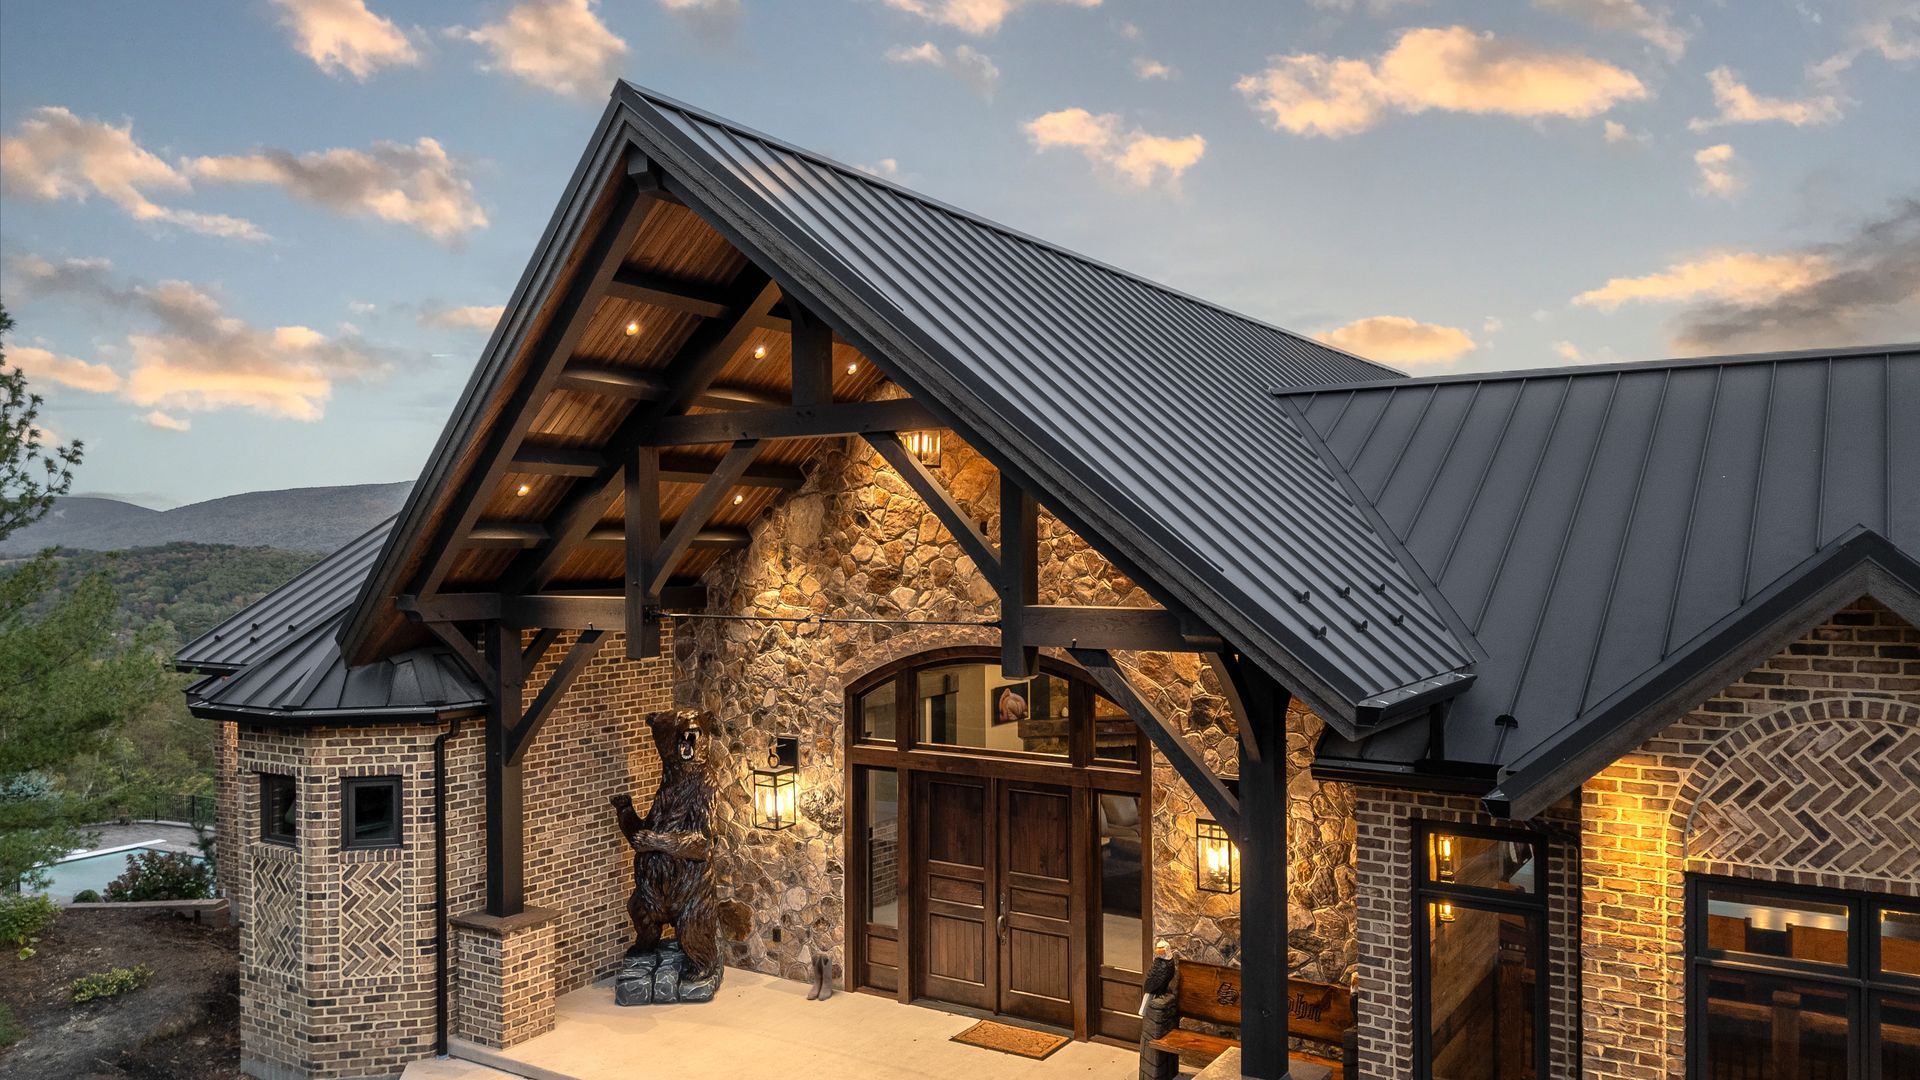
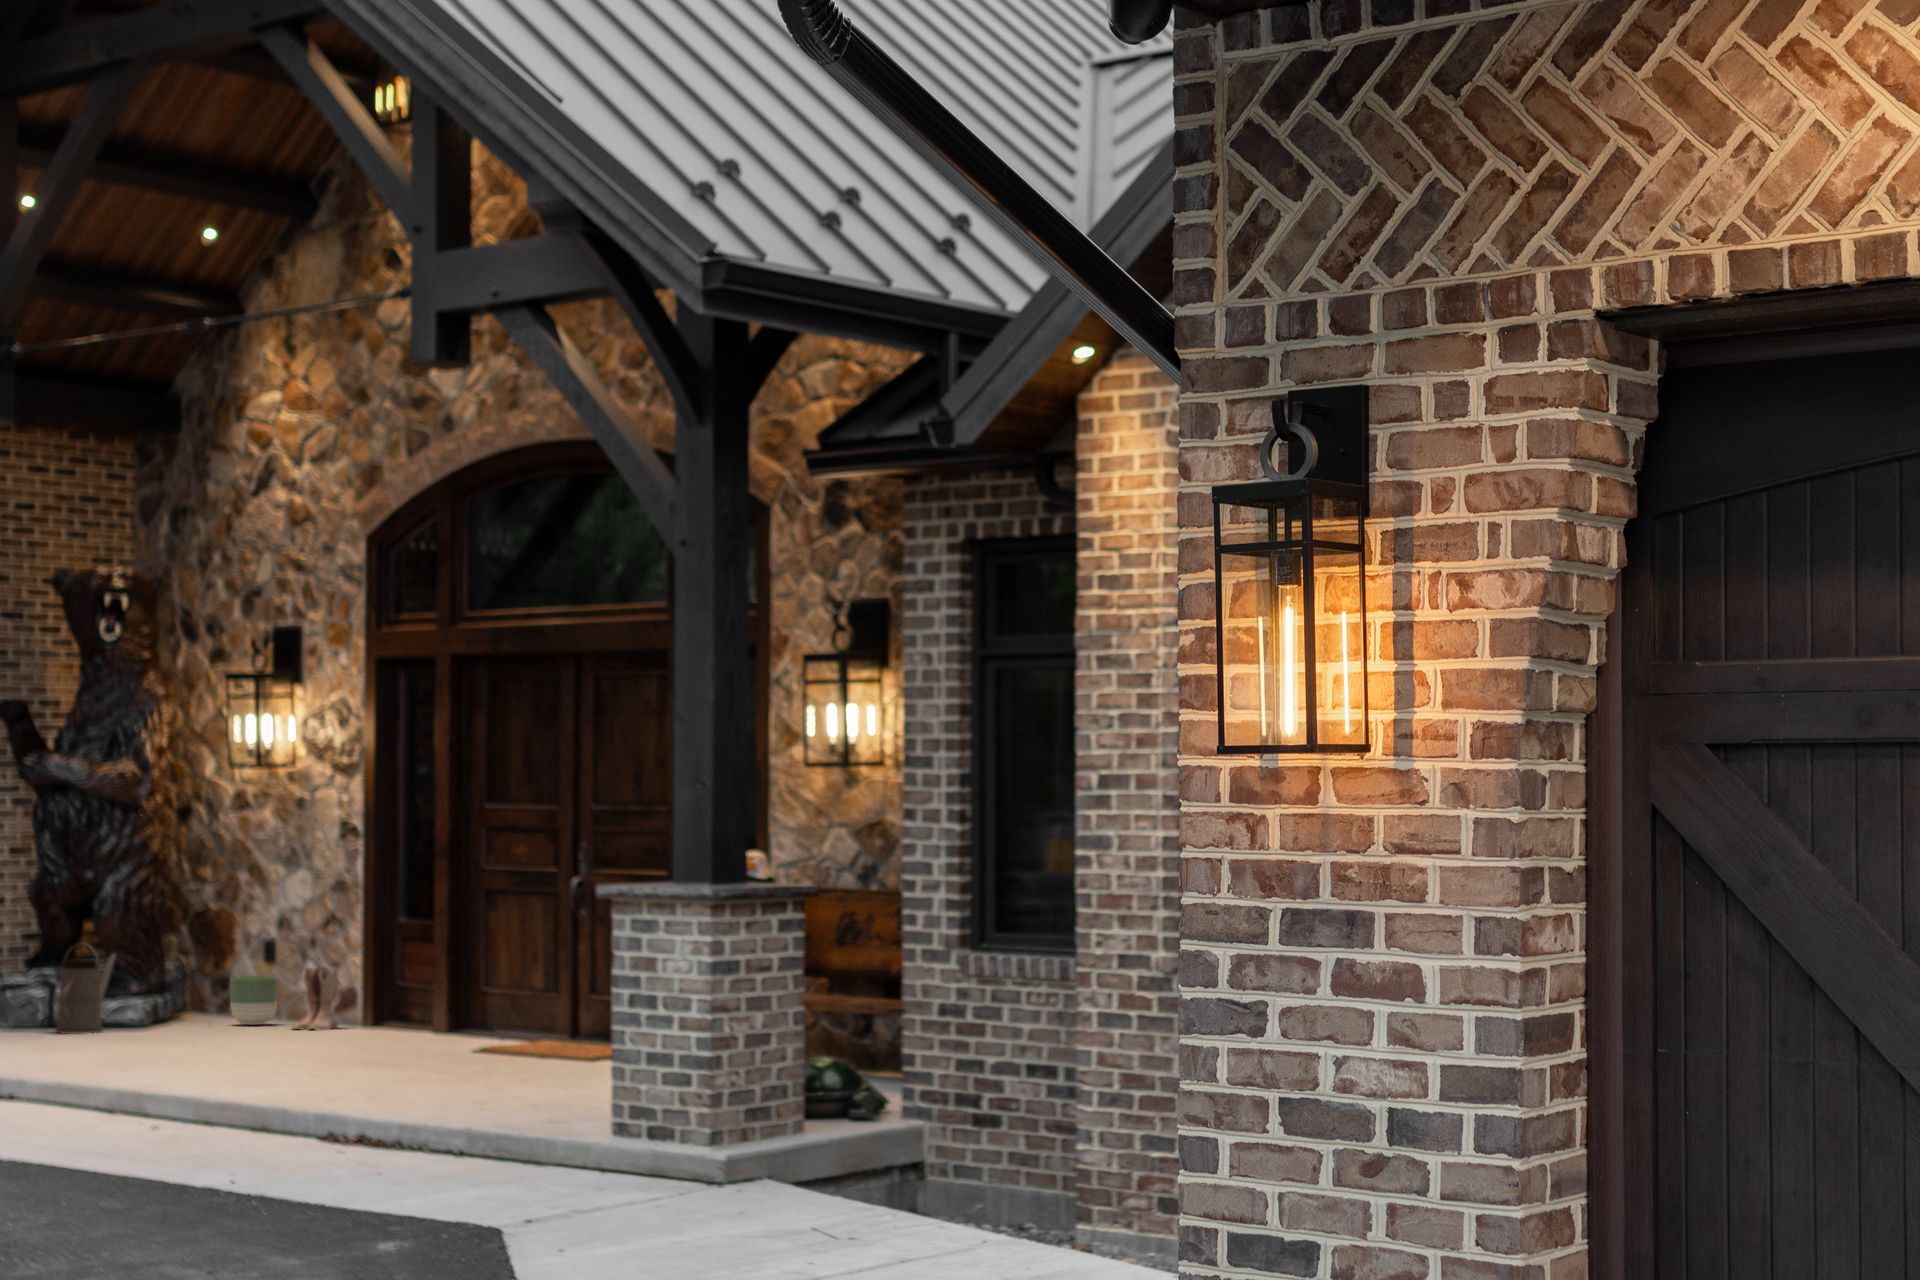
planter: none [759,952,788,987] -> present [230,976,278,1025]
watering can: none [666,954,695,1022] -> present [56,944,116,1034]

